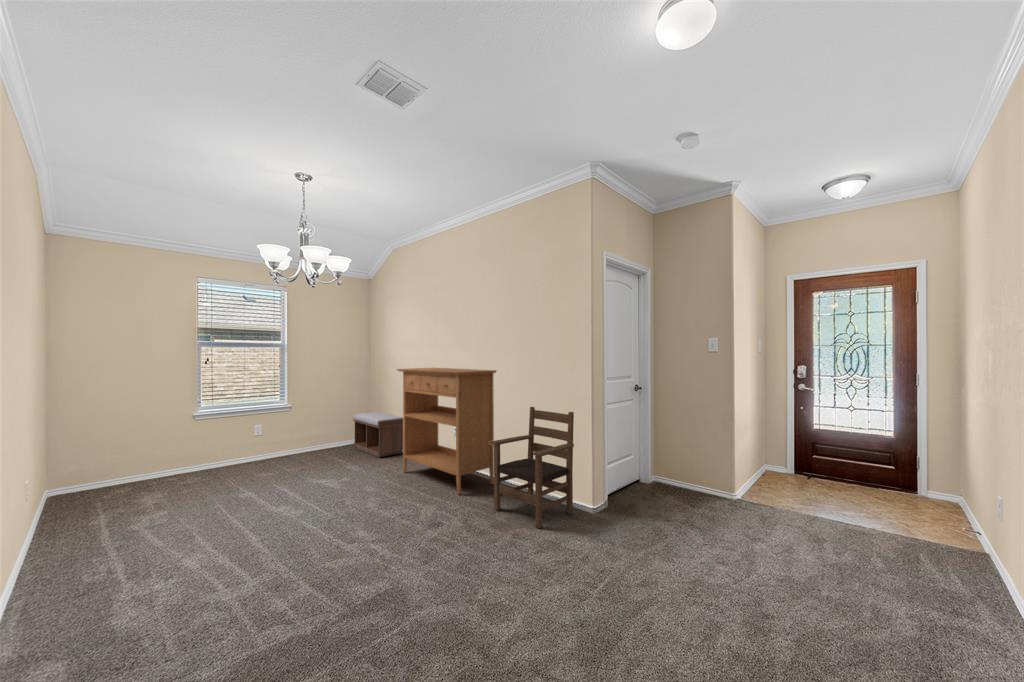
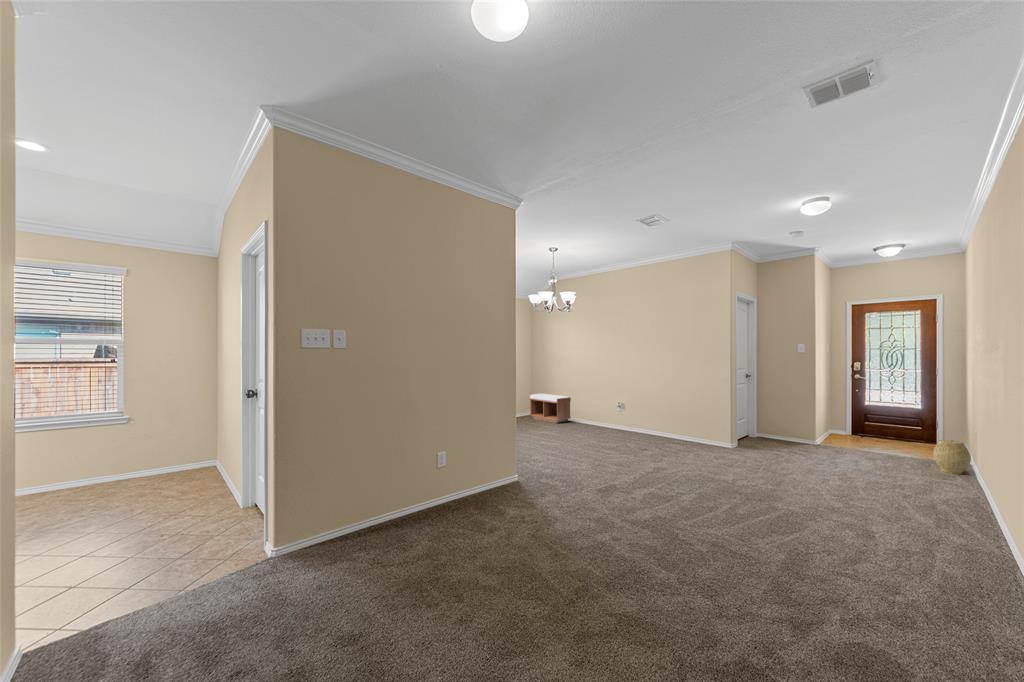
console table: present [397,368,496,495] -> none [581,363,656,440]
armchair: present [489,407,574,528] -> none [665,387,719,454]
woven basket: none [924,510,996,581] -> present [933,440,971,474]

